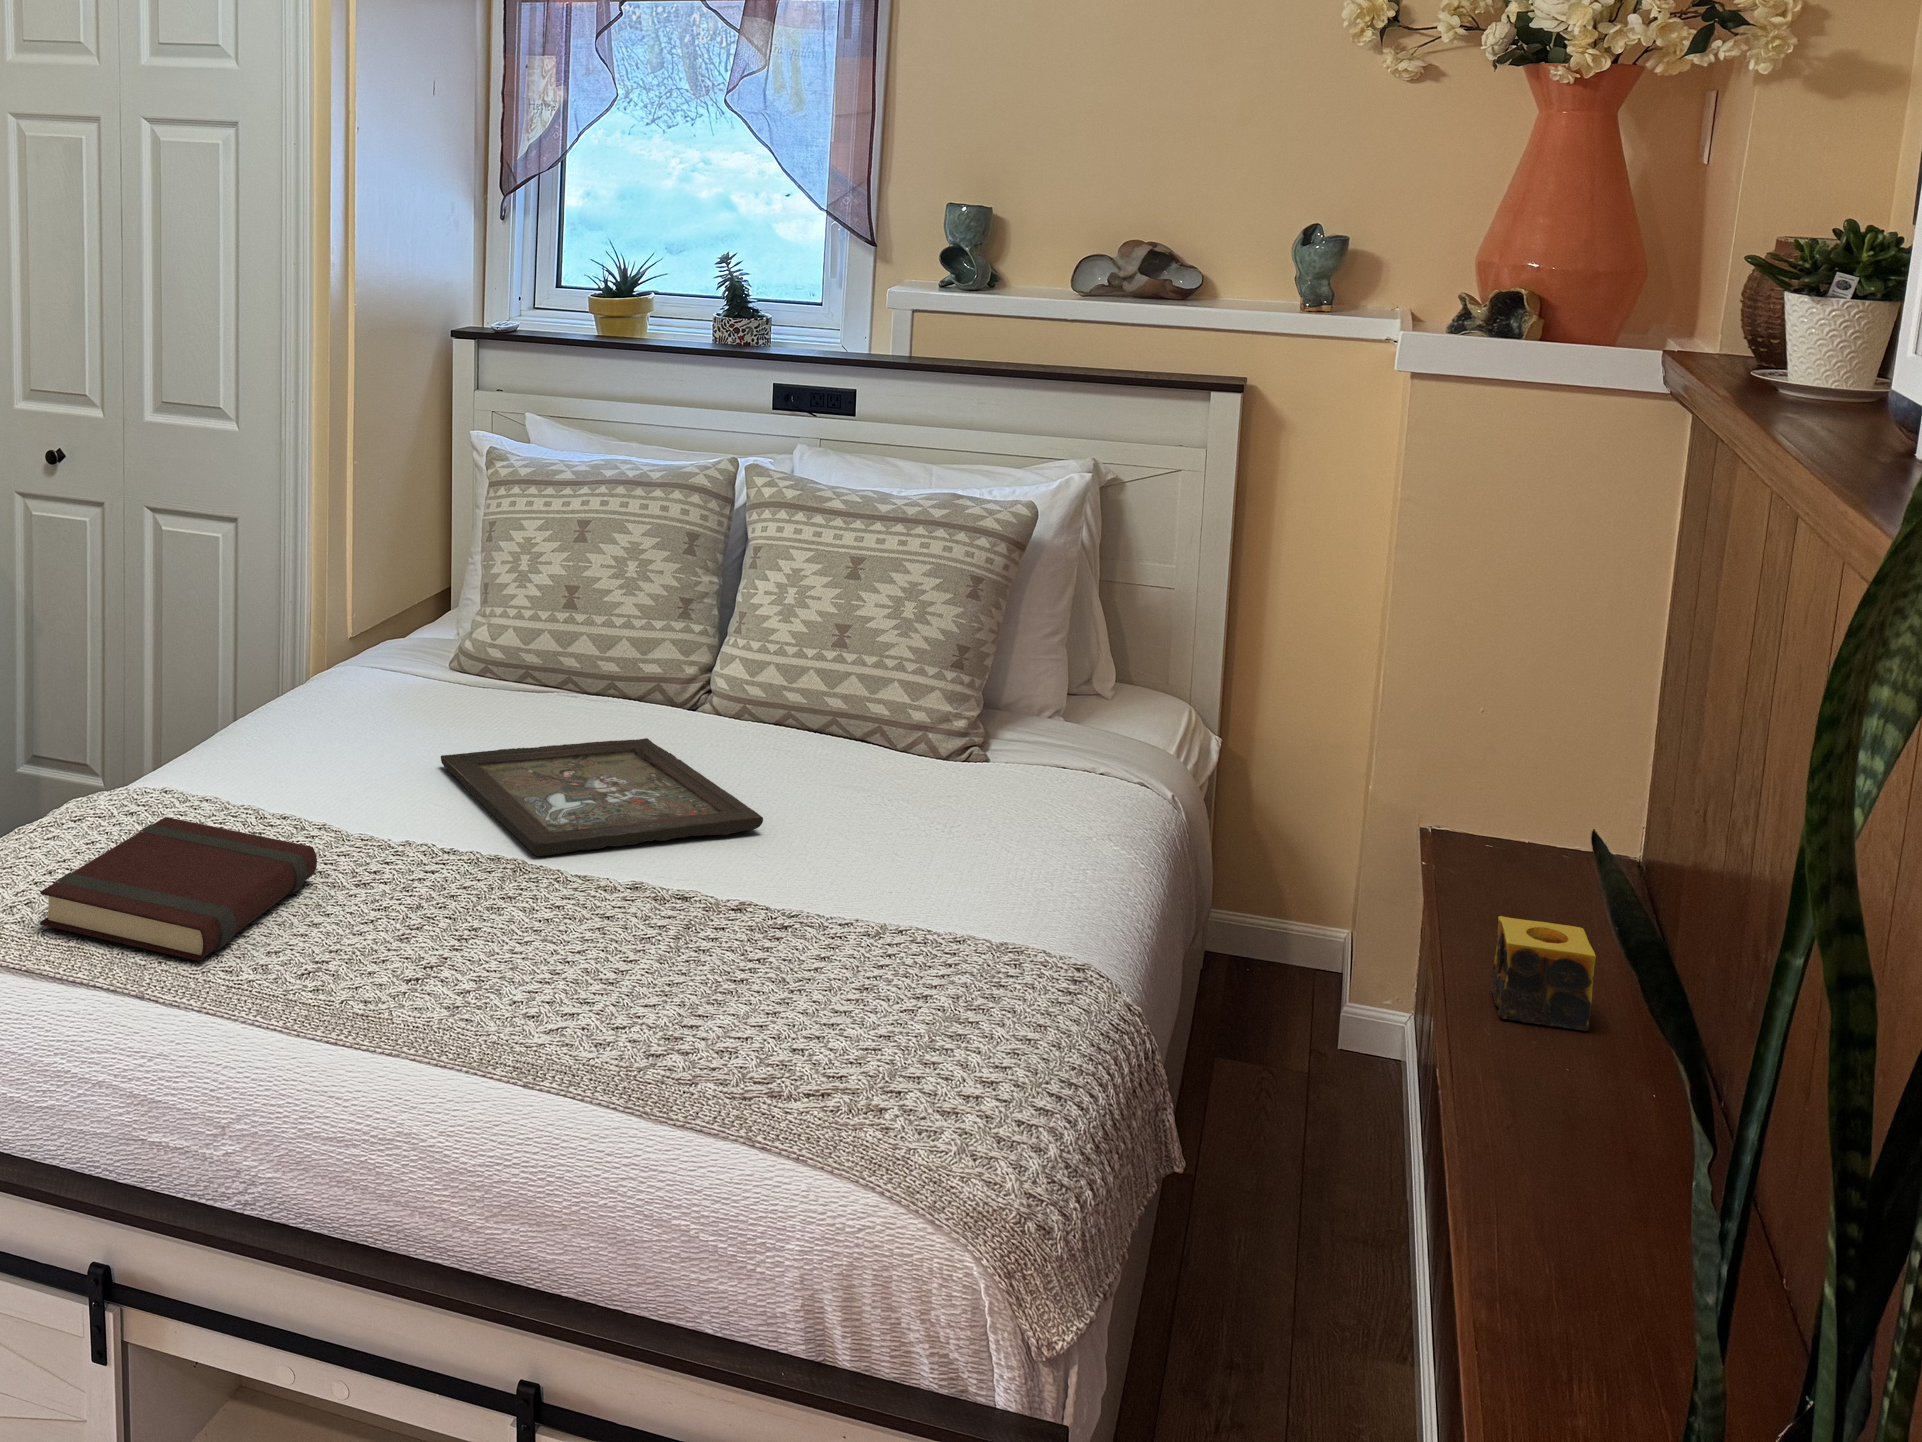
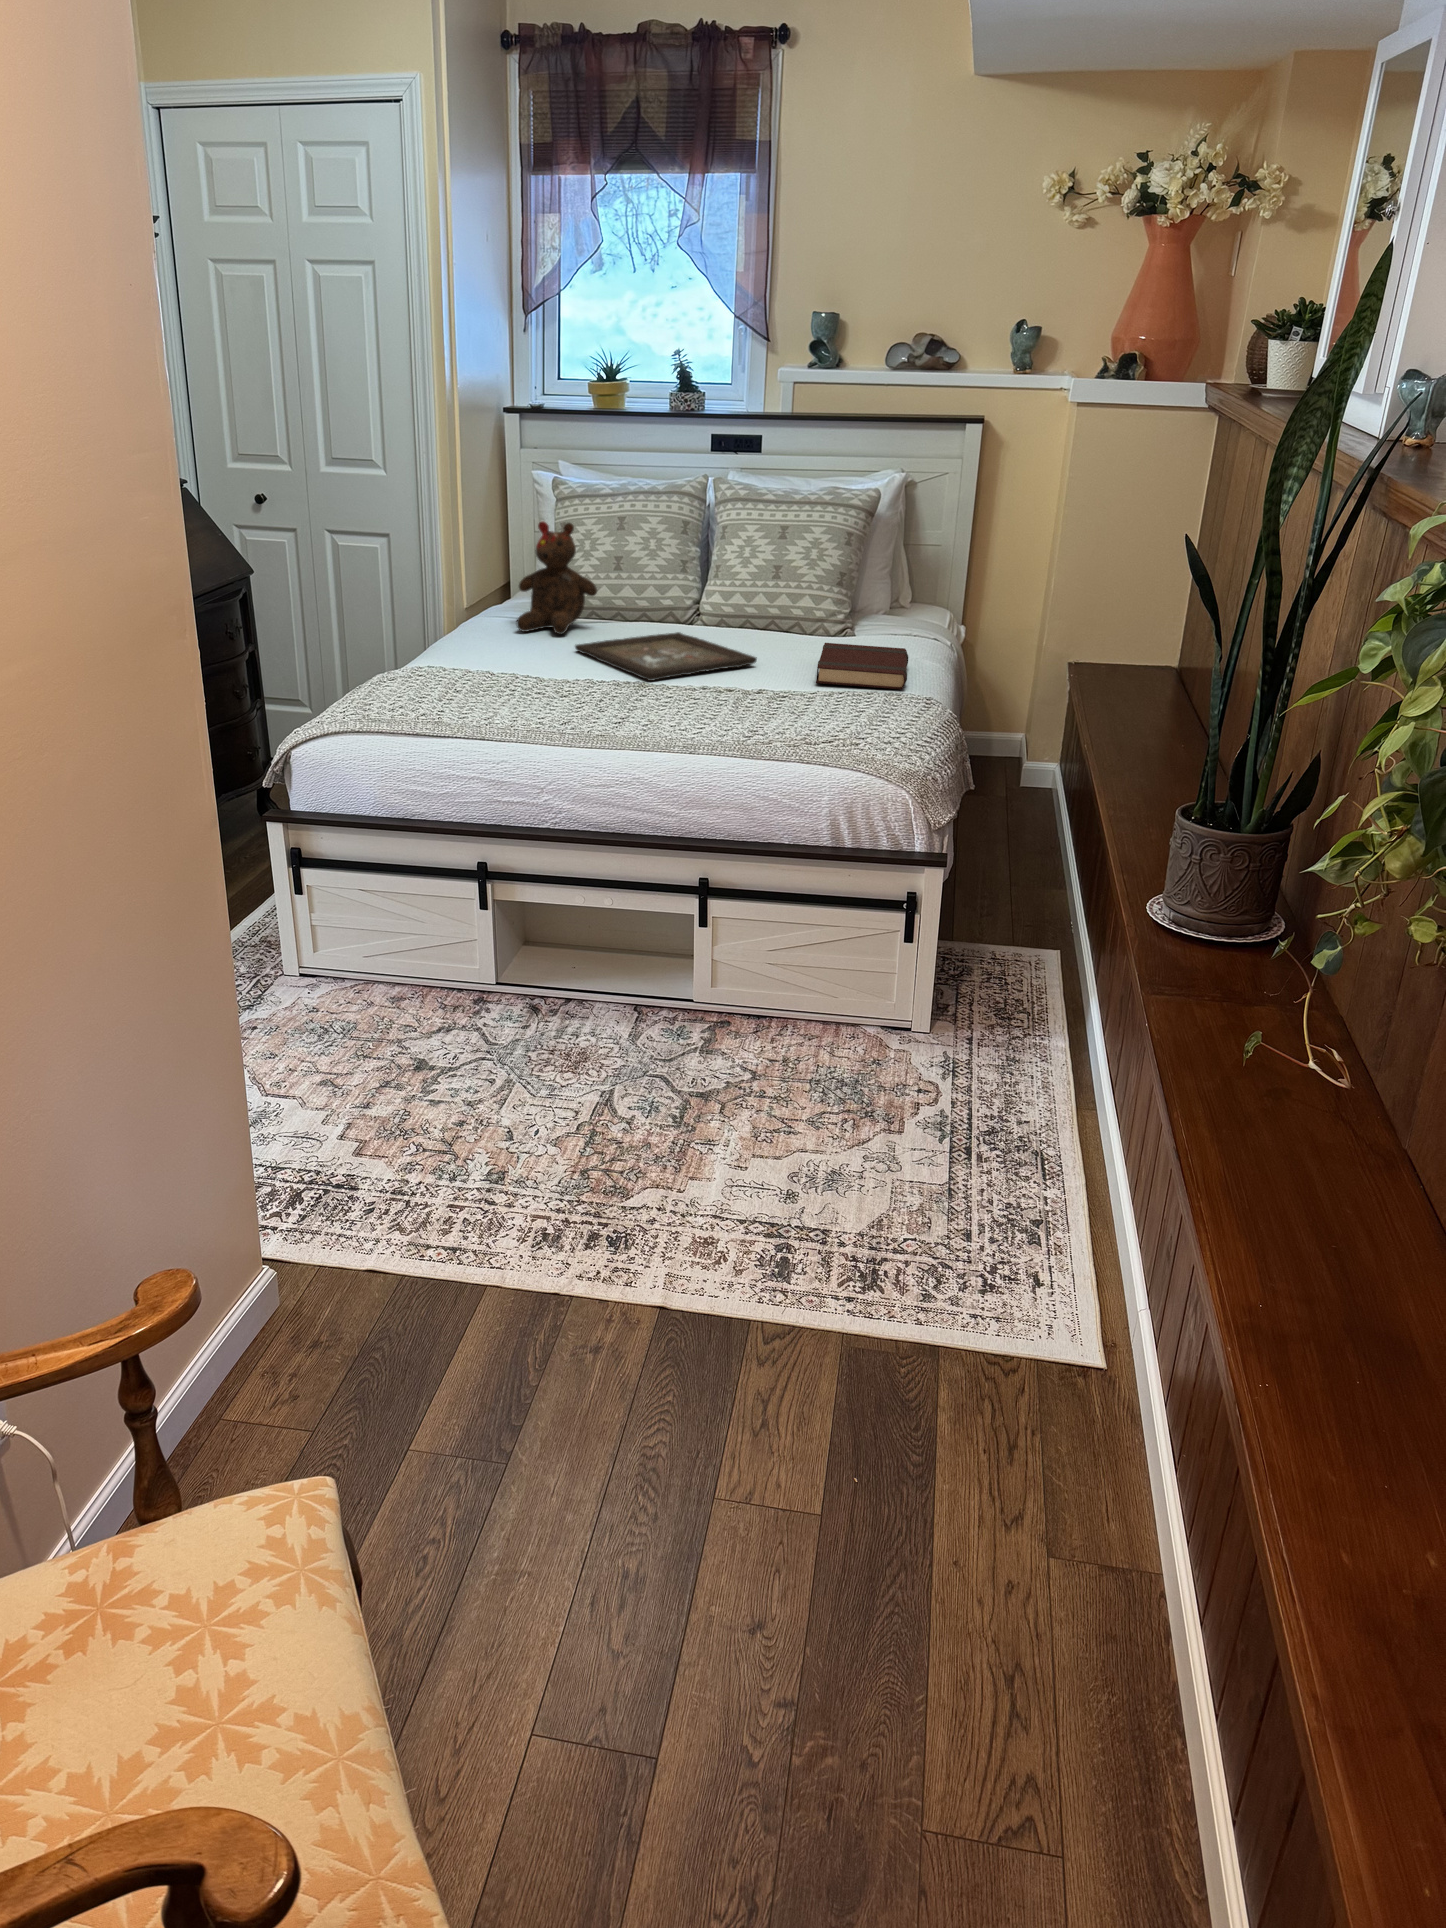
teddy bear: none [366,525,514,725] -> present [517,521,597,634]
book: present [40,817,317,961] -> present [816,643,908,689]
candle: present [1491,916,1596,1031] -> none [1106,675,1154,721]

